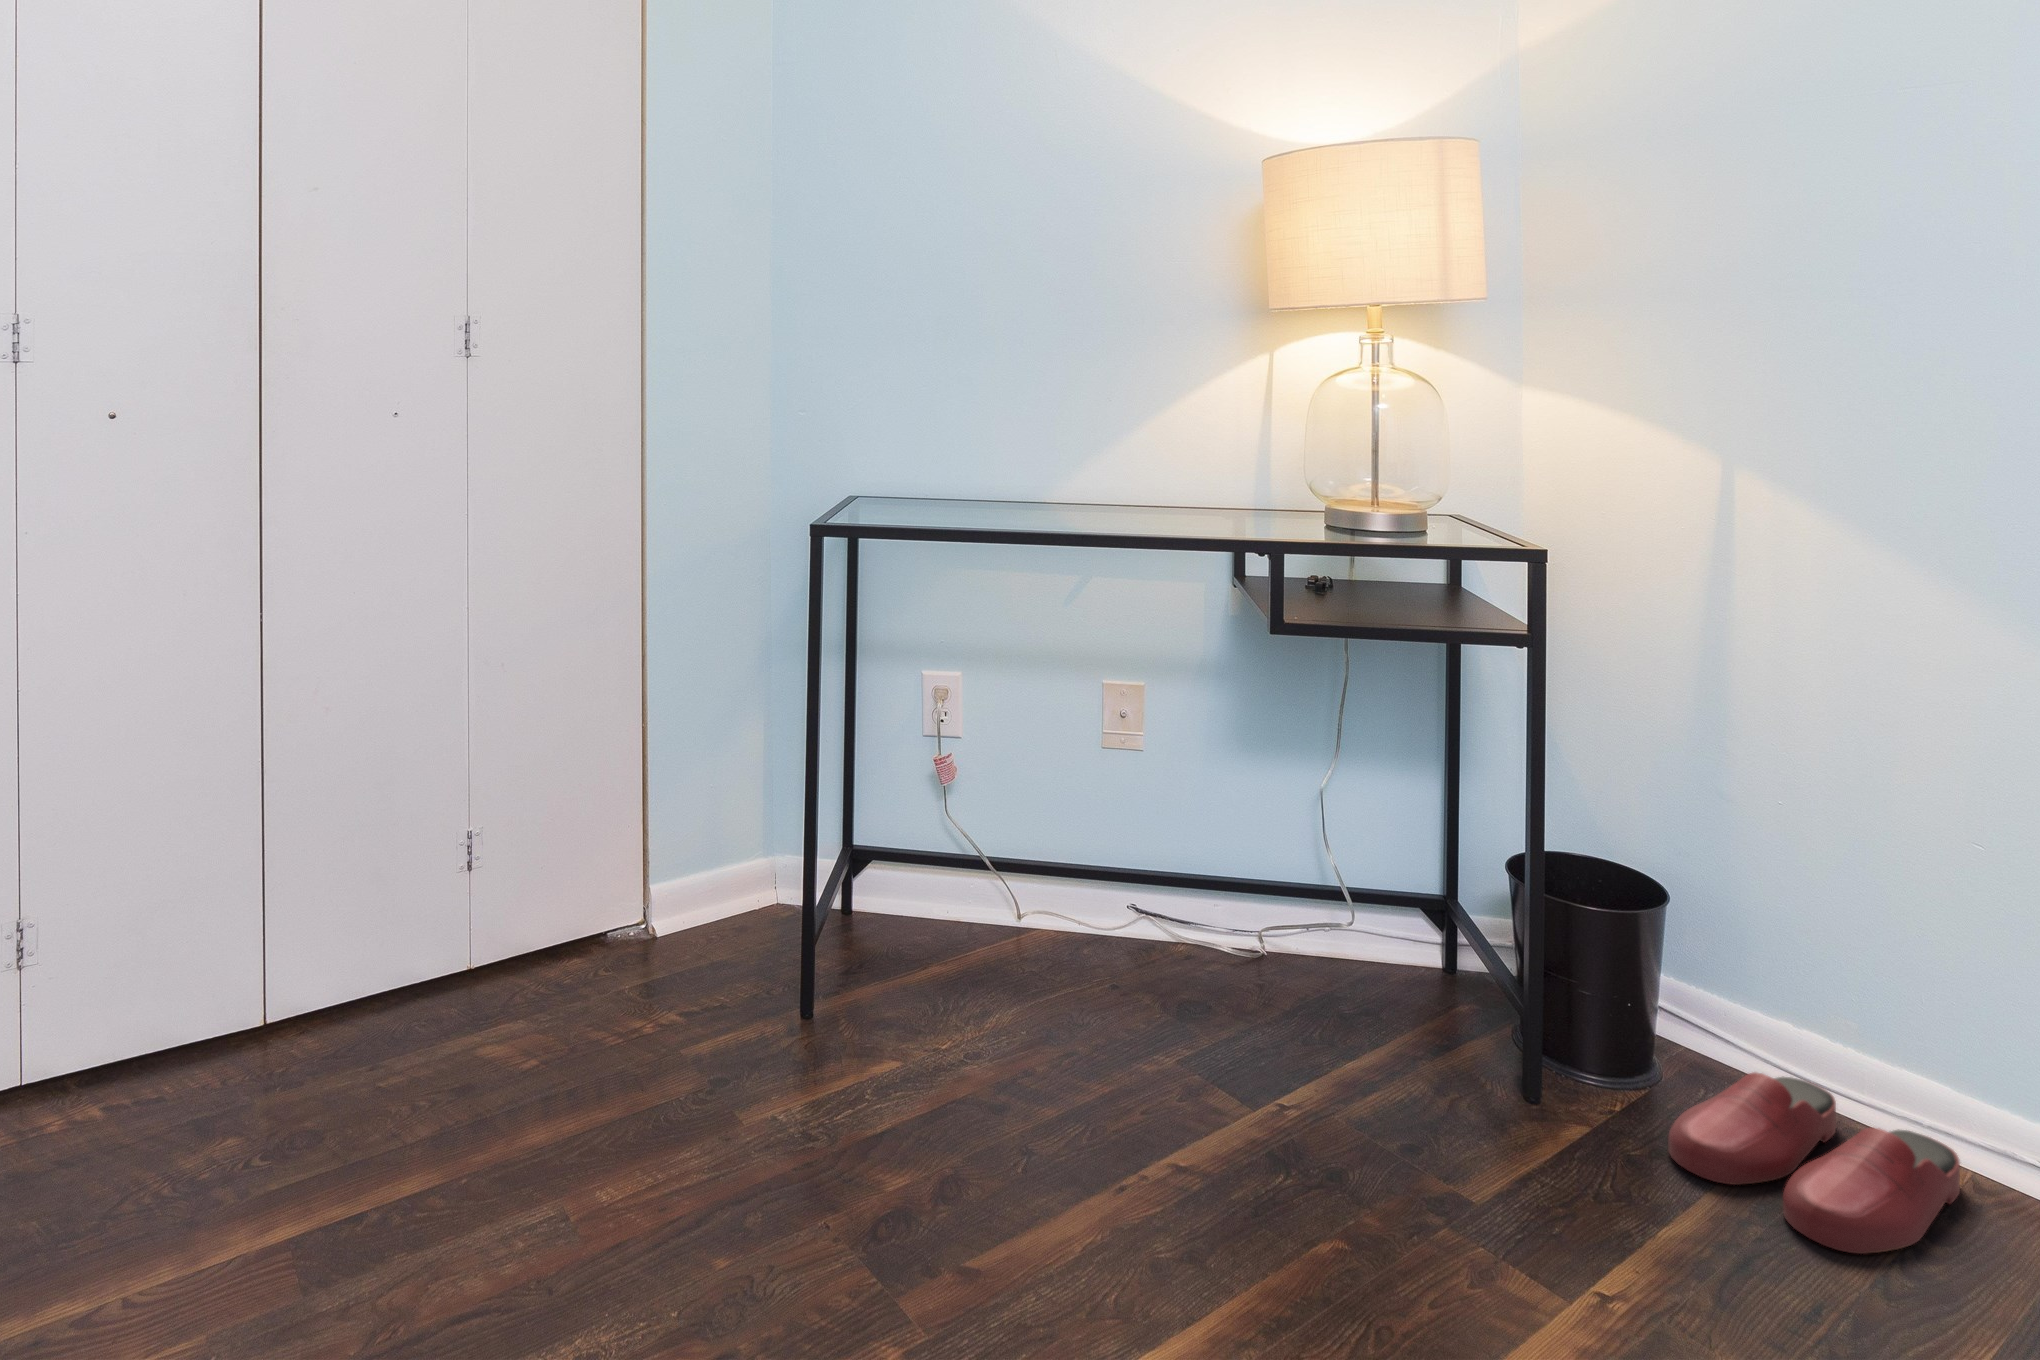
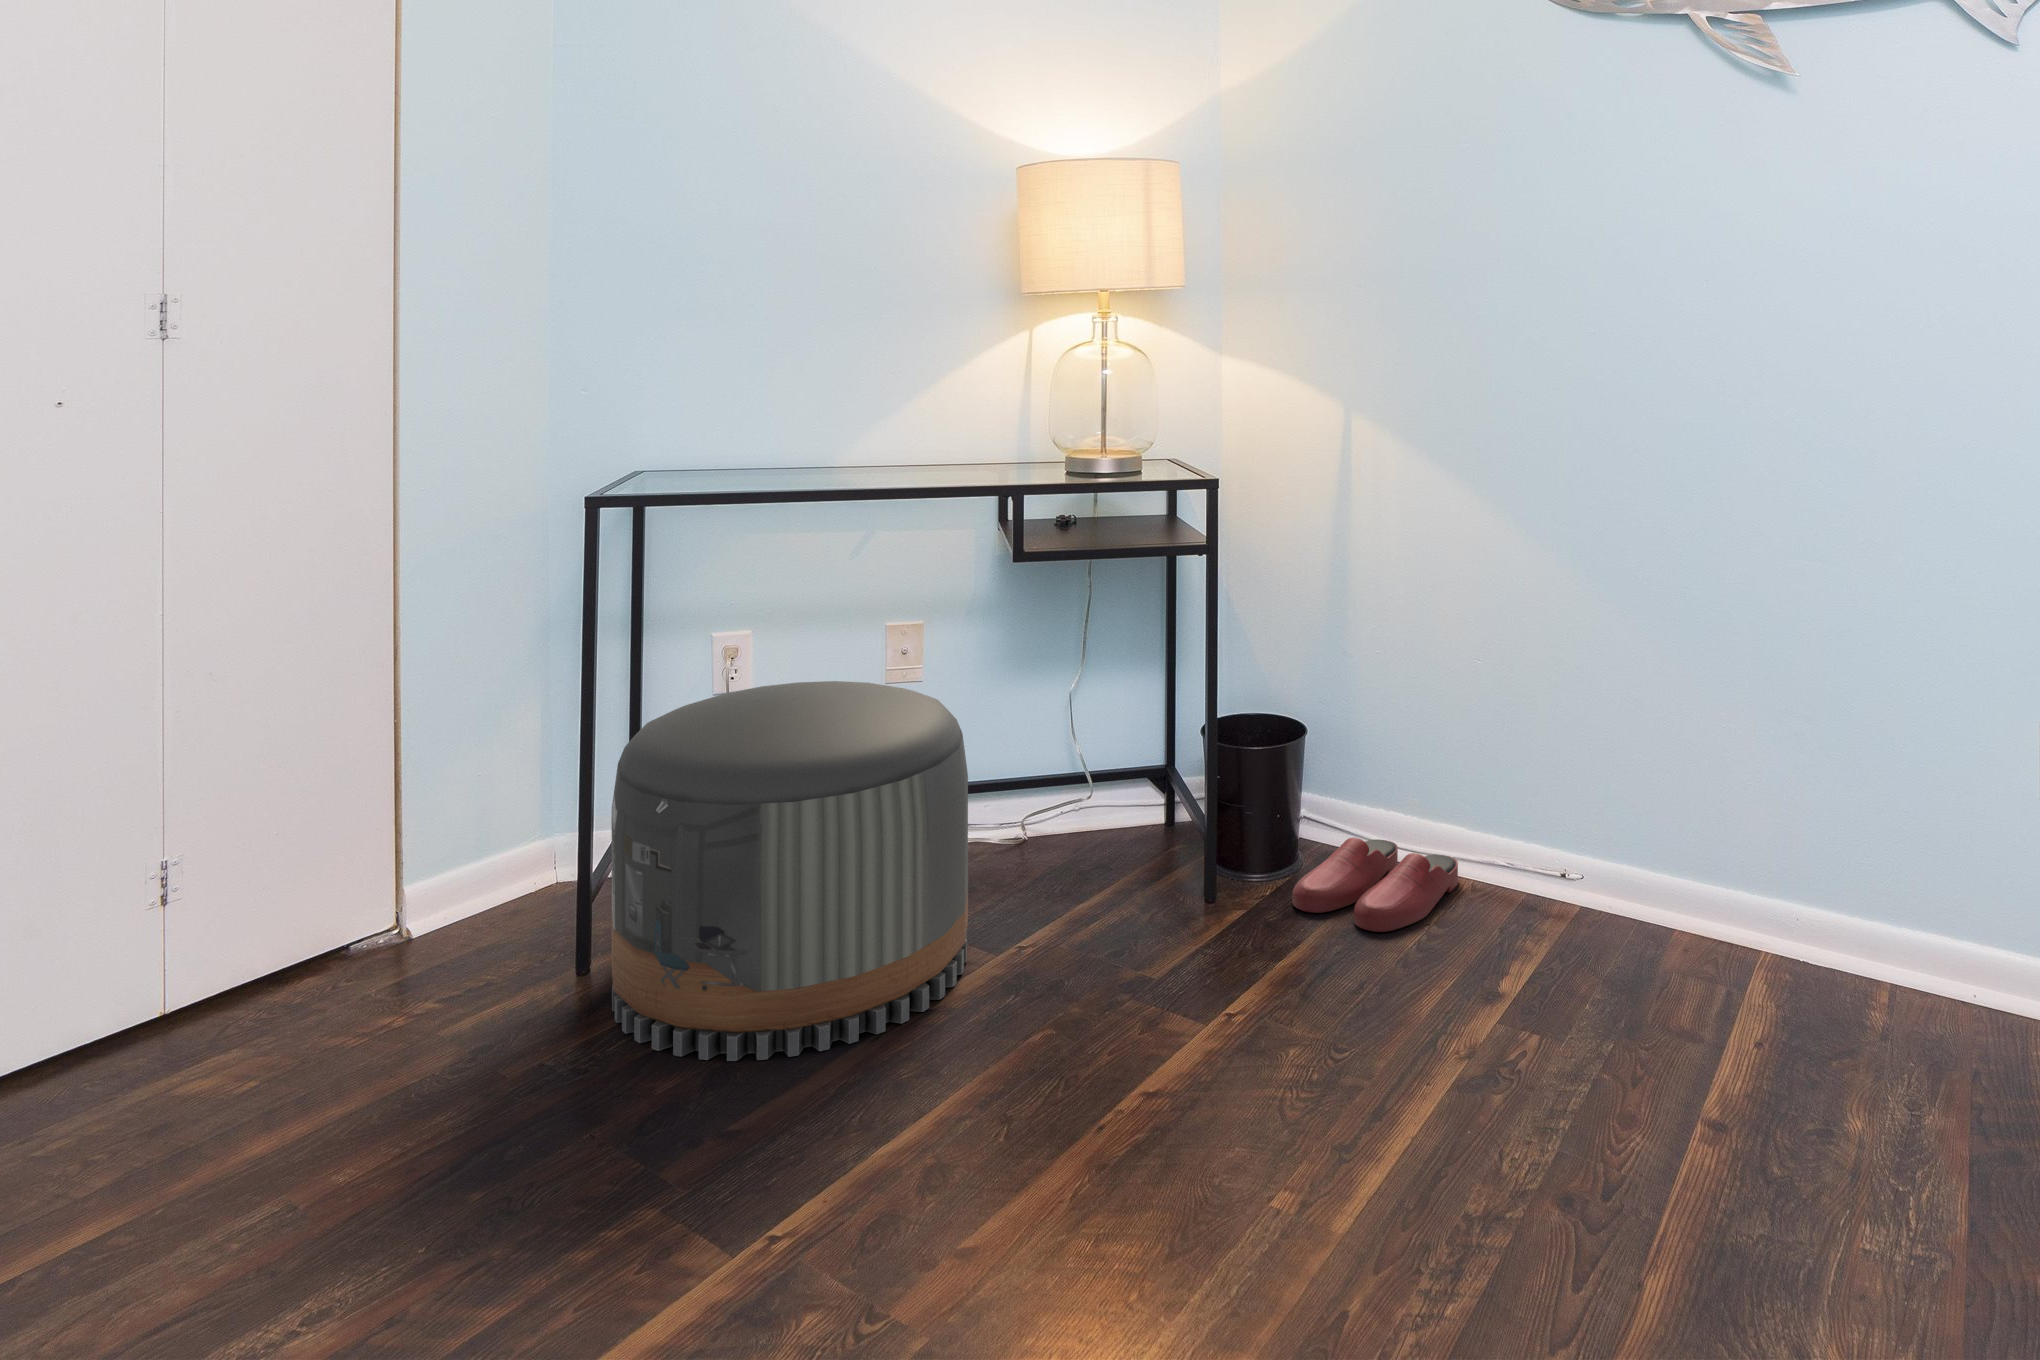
pouf: none [819,743,1208,1214] -> present [611,681,968,1061]

